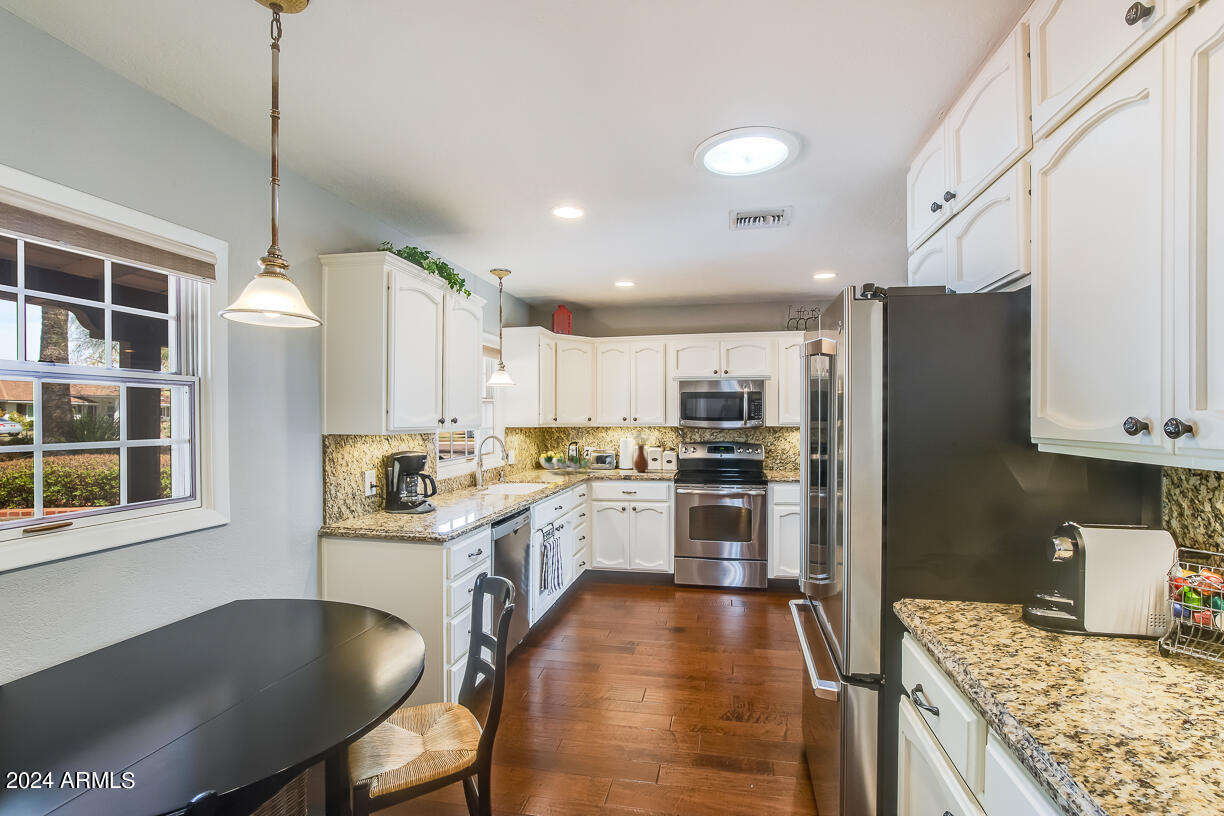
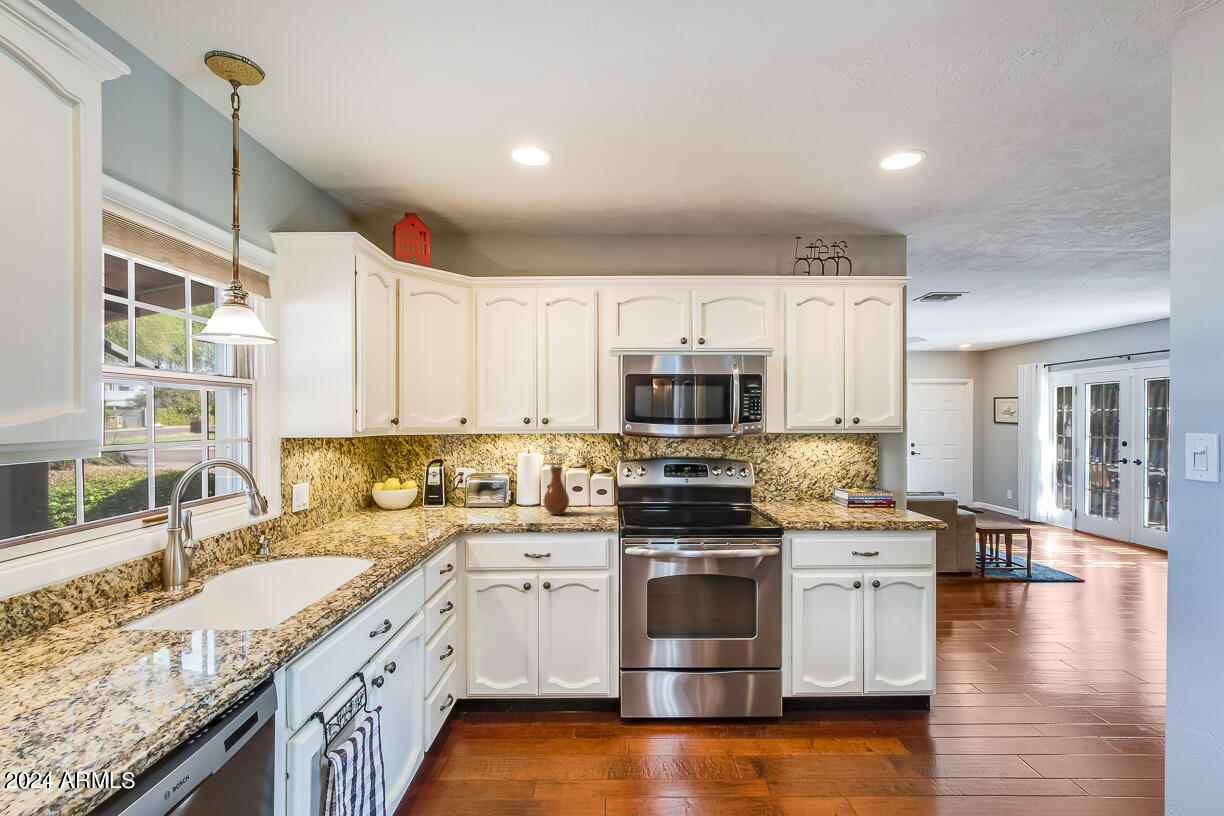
succulent plant: present [544,454,589,473] -> none [373,481,462,522]

